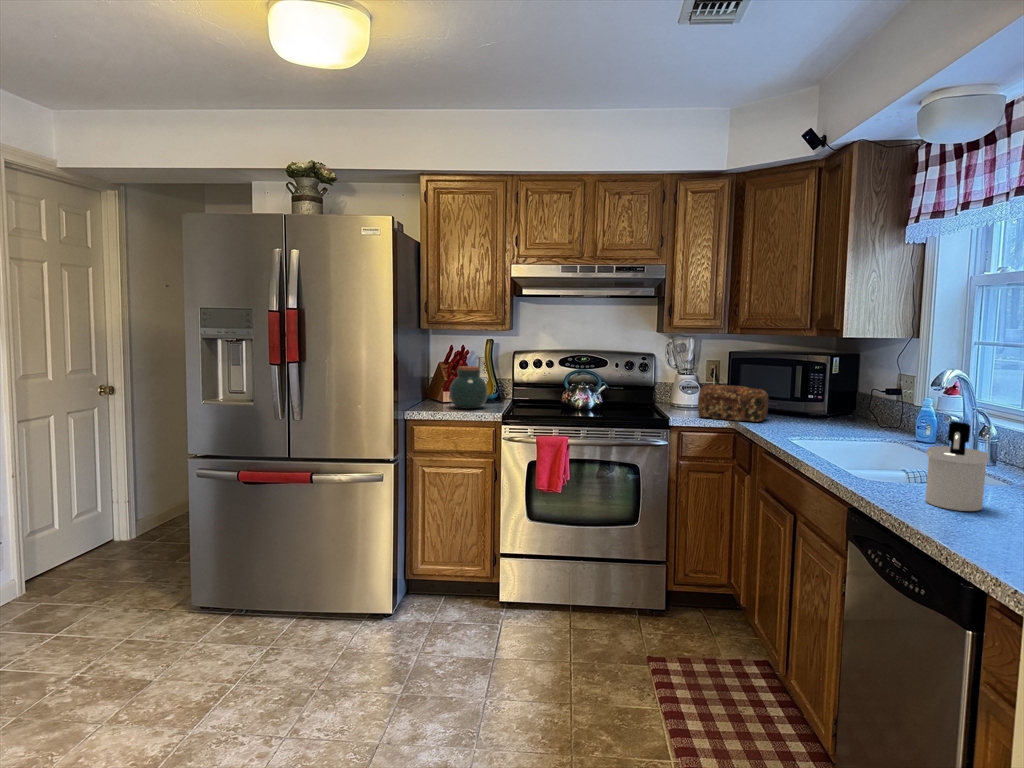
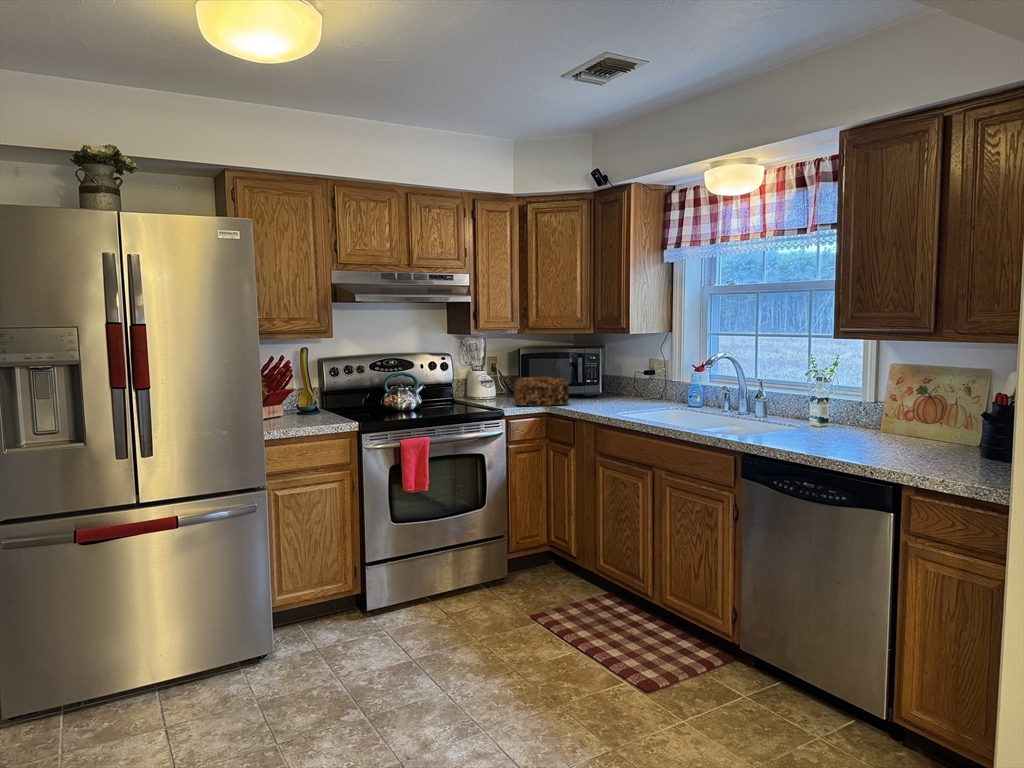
jar: present [450,366,487,409] -> none [280,378,322,424]
soap dispenser: present [926,422,989,511] -> none [753,386,788,441]

